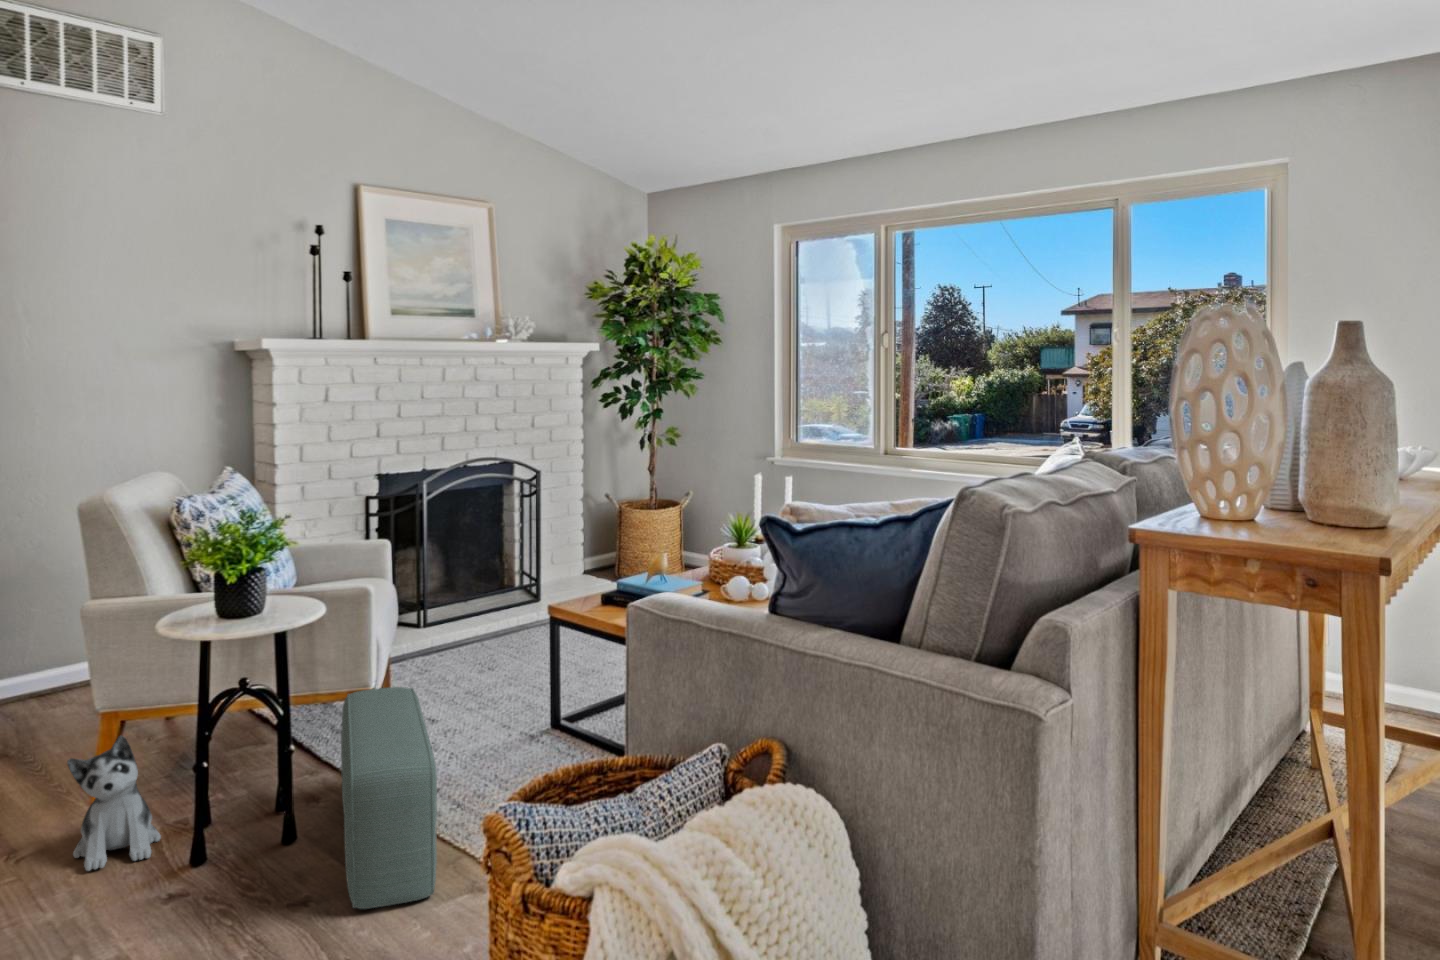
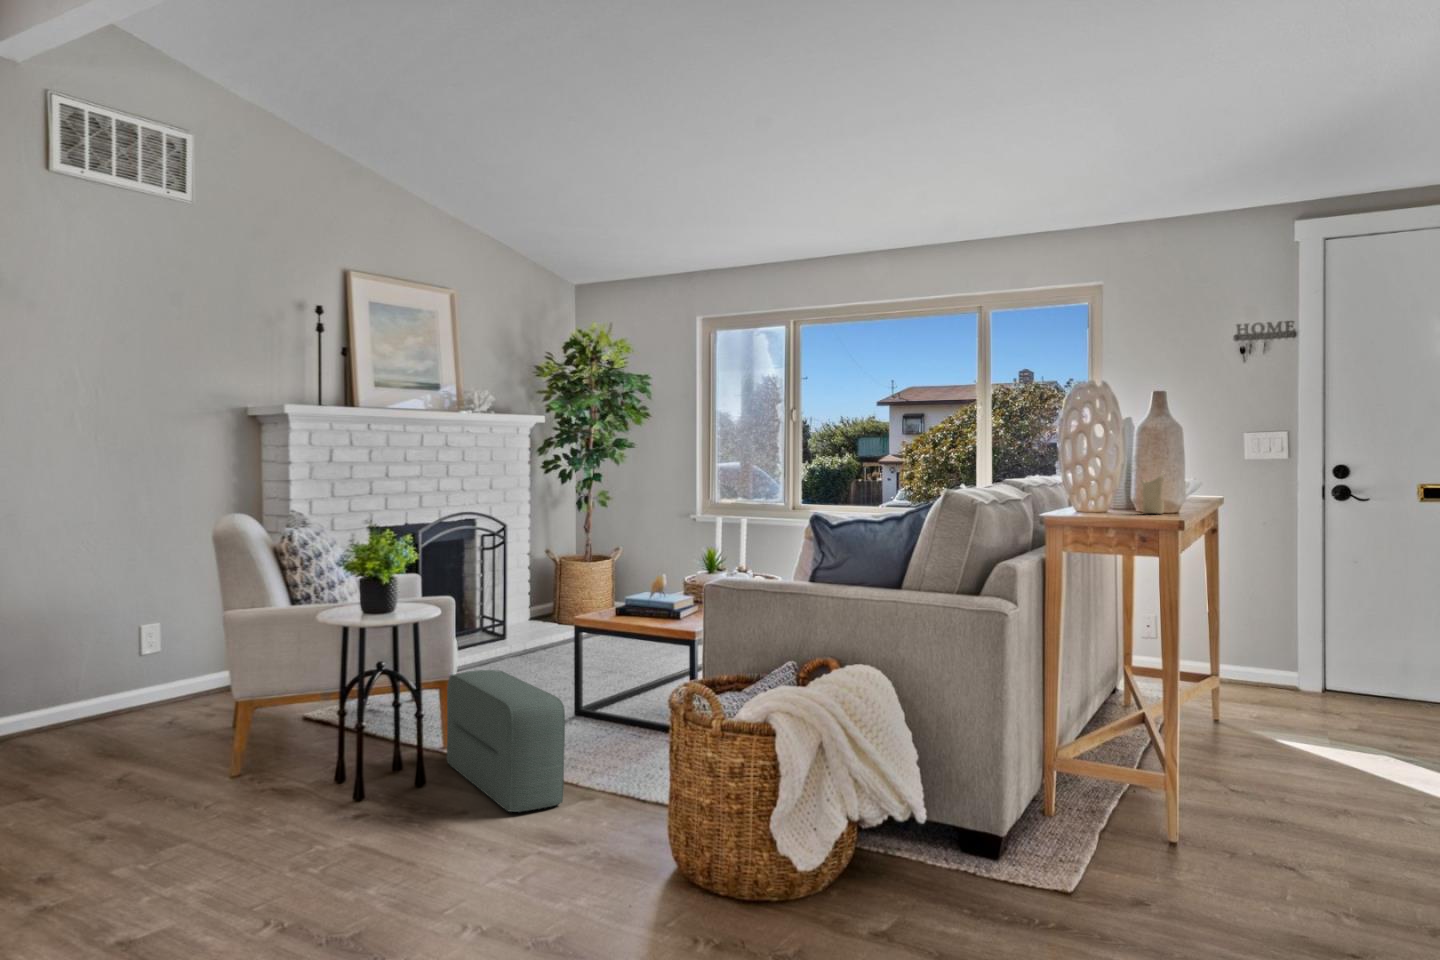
candle: none [1314,462,1360,537] -> present [1142,473,1164,513]
plush toy: present [67,736,161,871] -> none [249,703,316,809]

